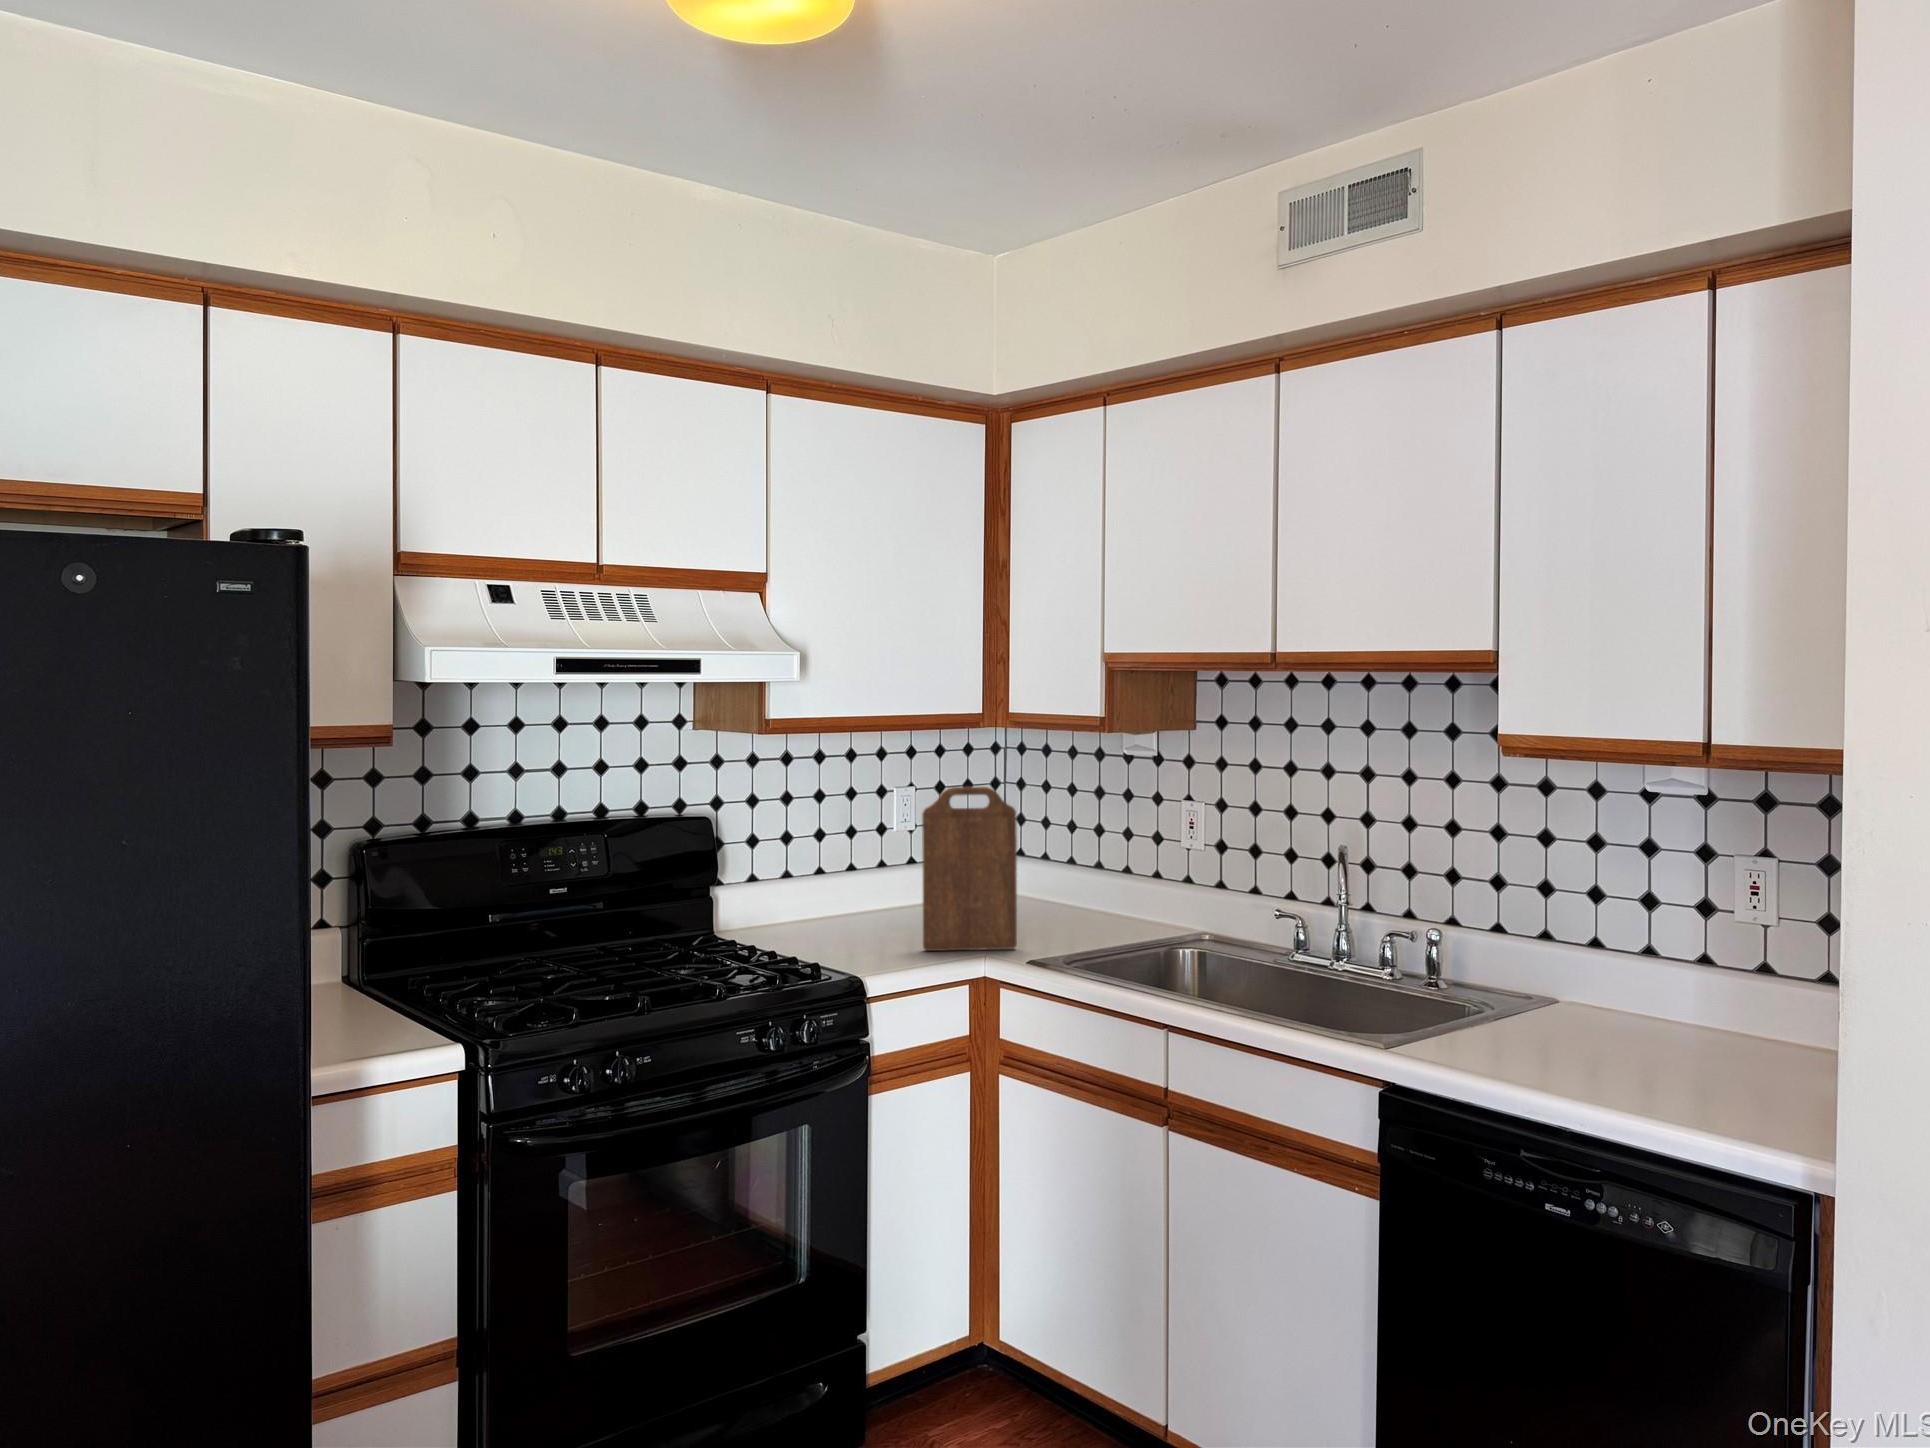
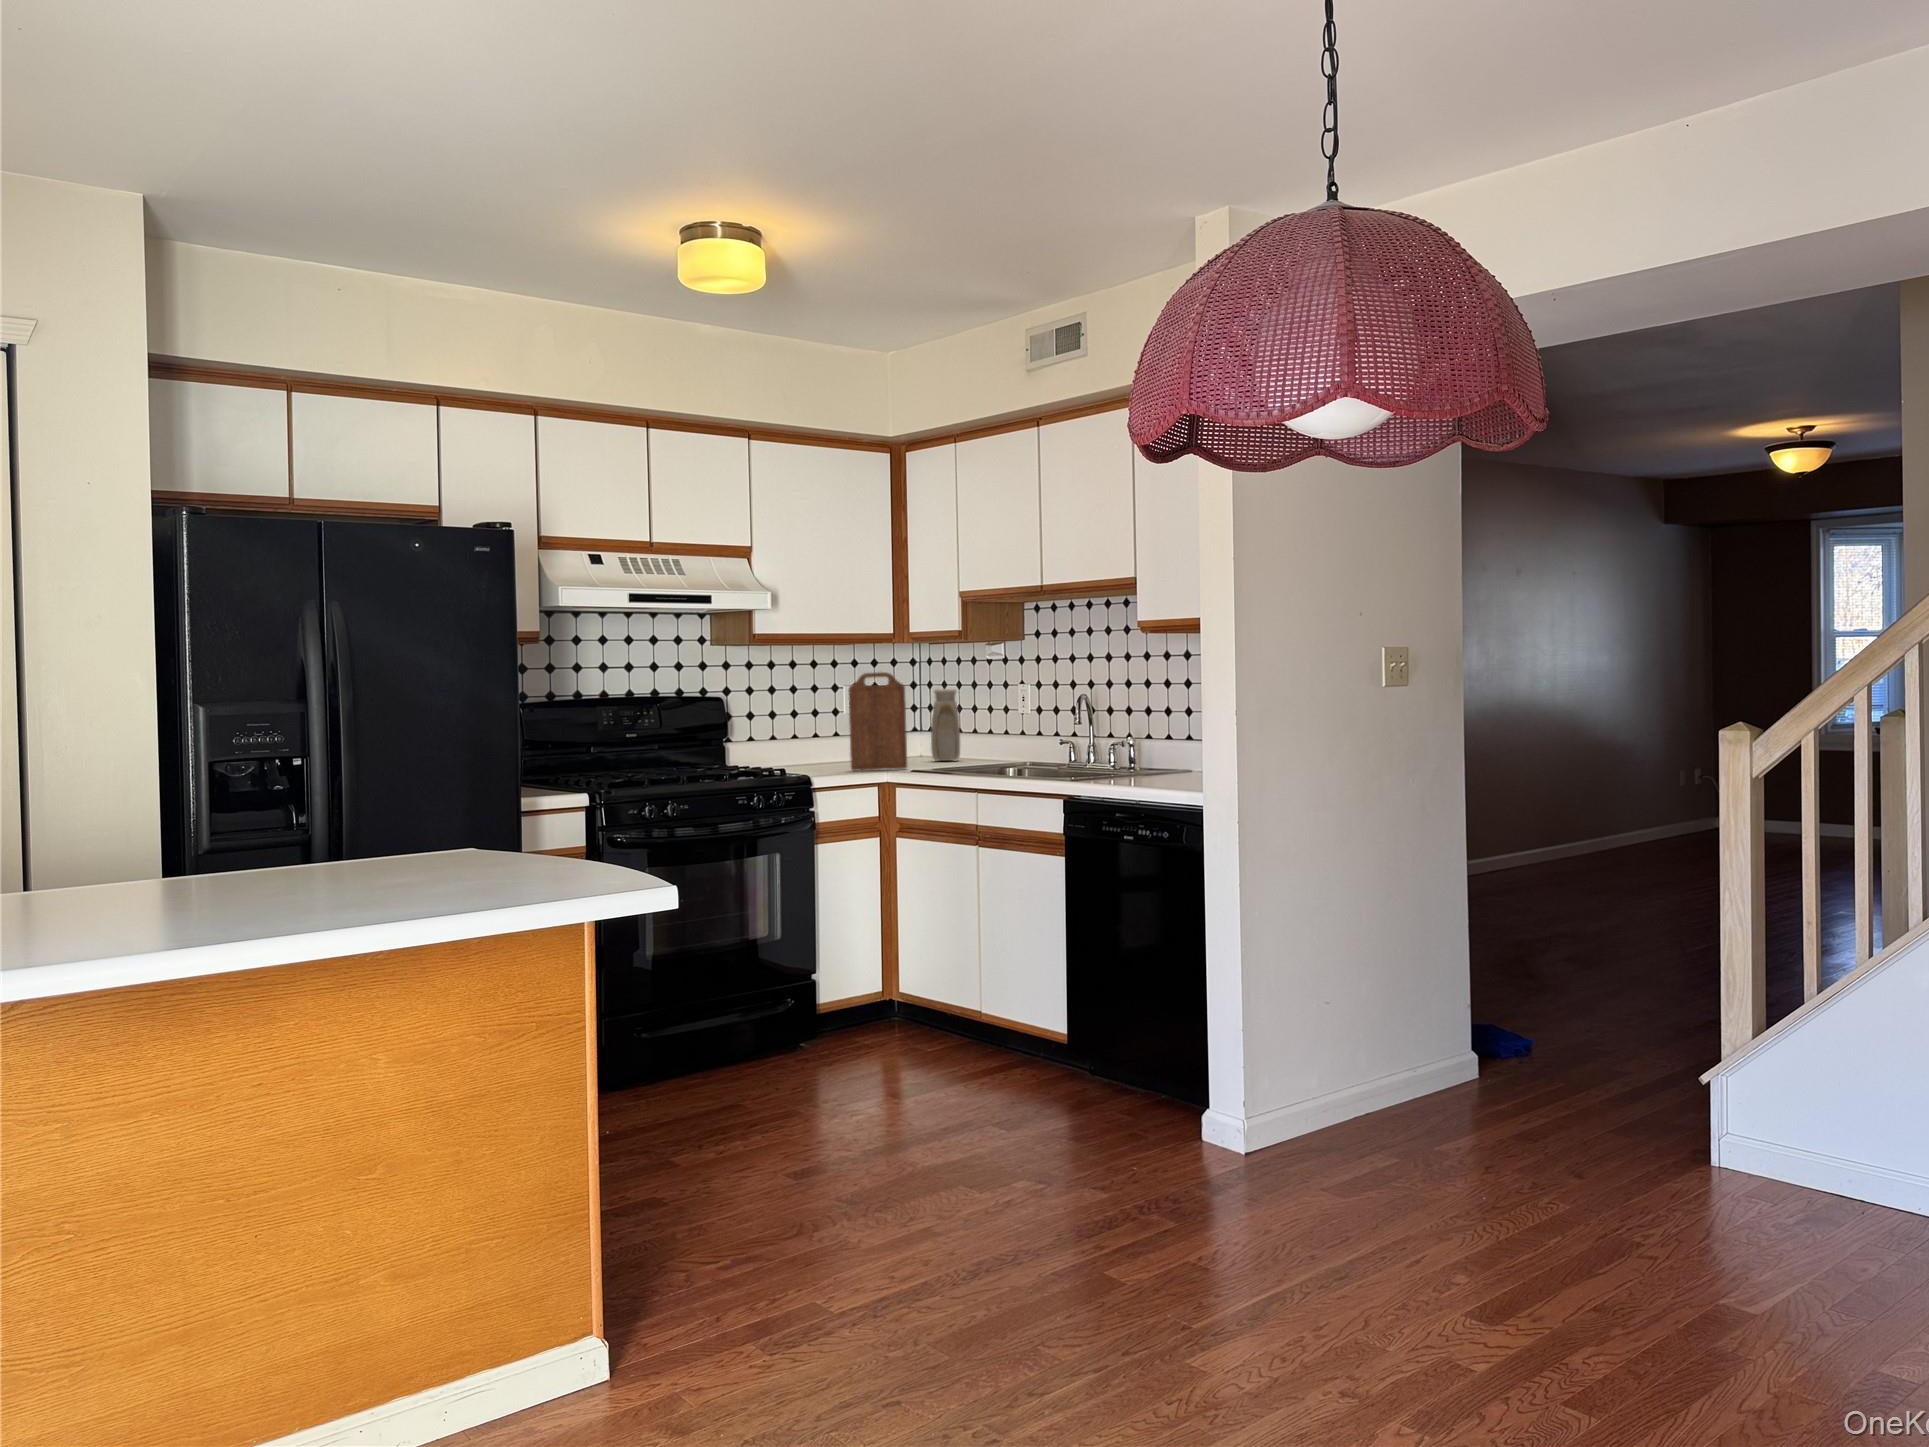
vase: none [1035,800,1081,916] -> present [931,689,960,761]

